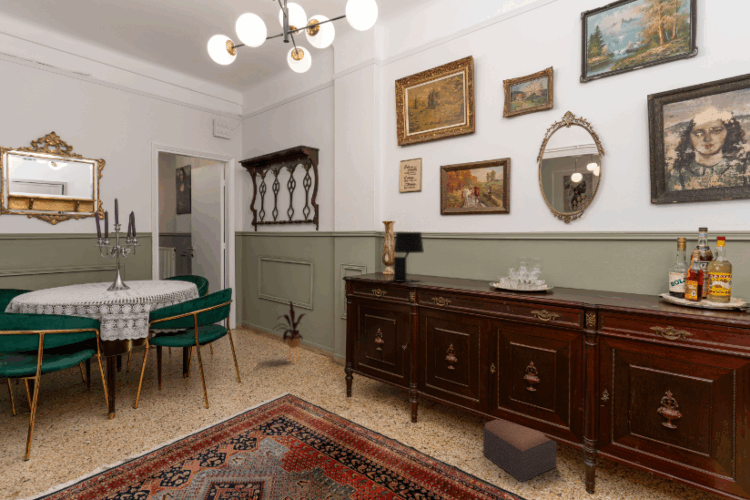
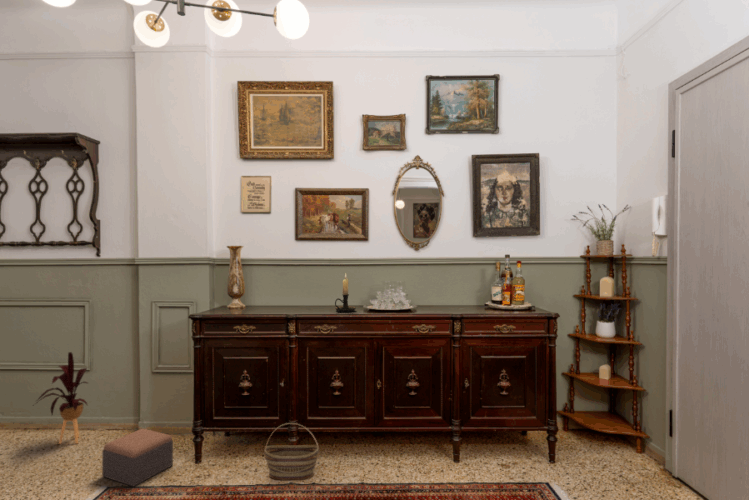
table lamp: present [393,232,424,282] -> none [251,256,287,311]
candle holder: none [453,248,479,288] -> present [335,274,356,312]
basket: none [381,385,426,442] -> present [265,423,319,480]
footstool: present [483,420,557,482] -> present [102,429,173,486]

